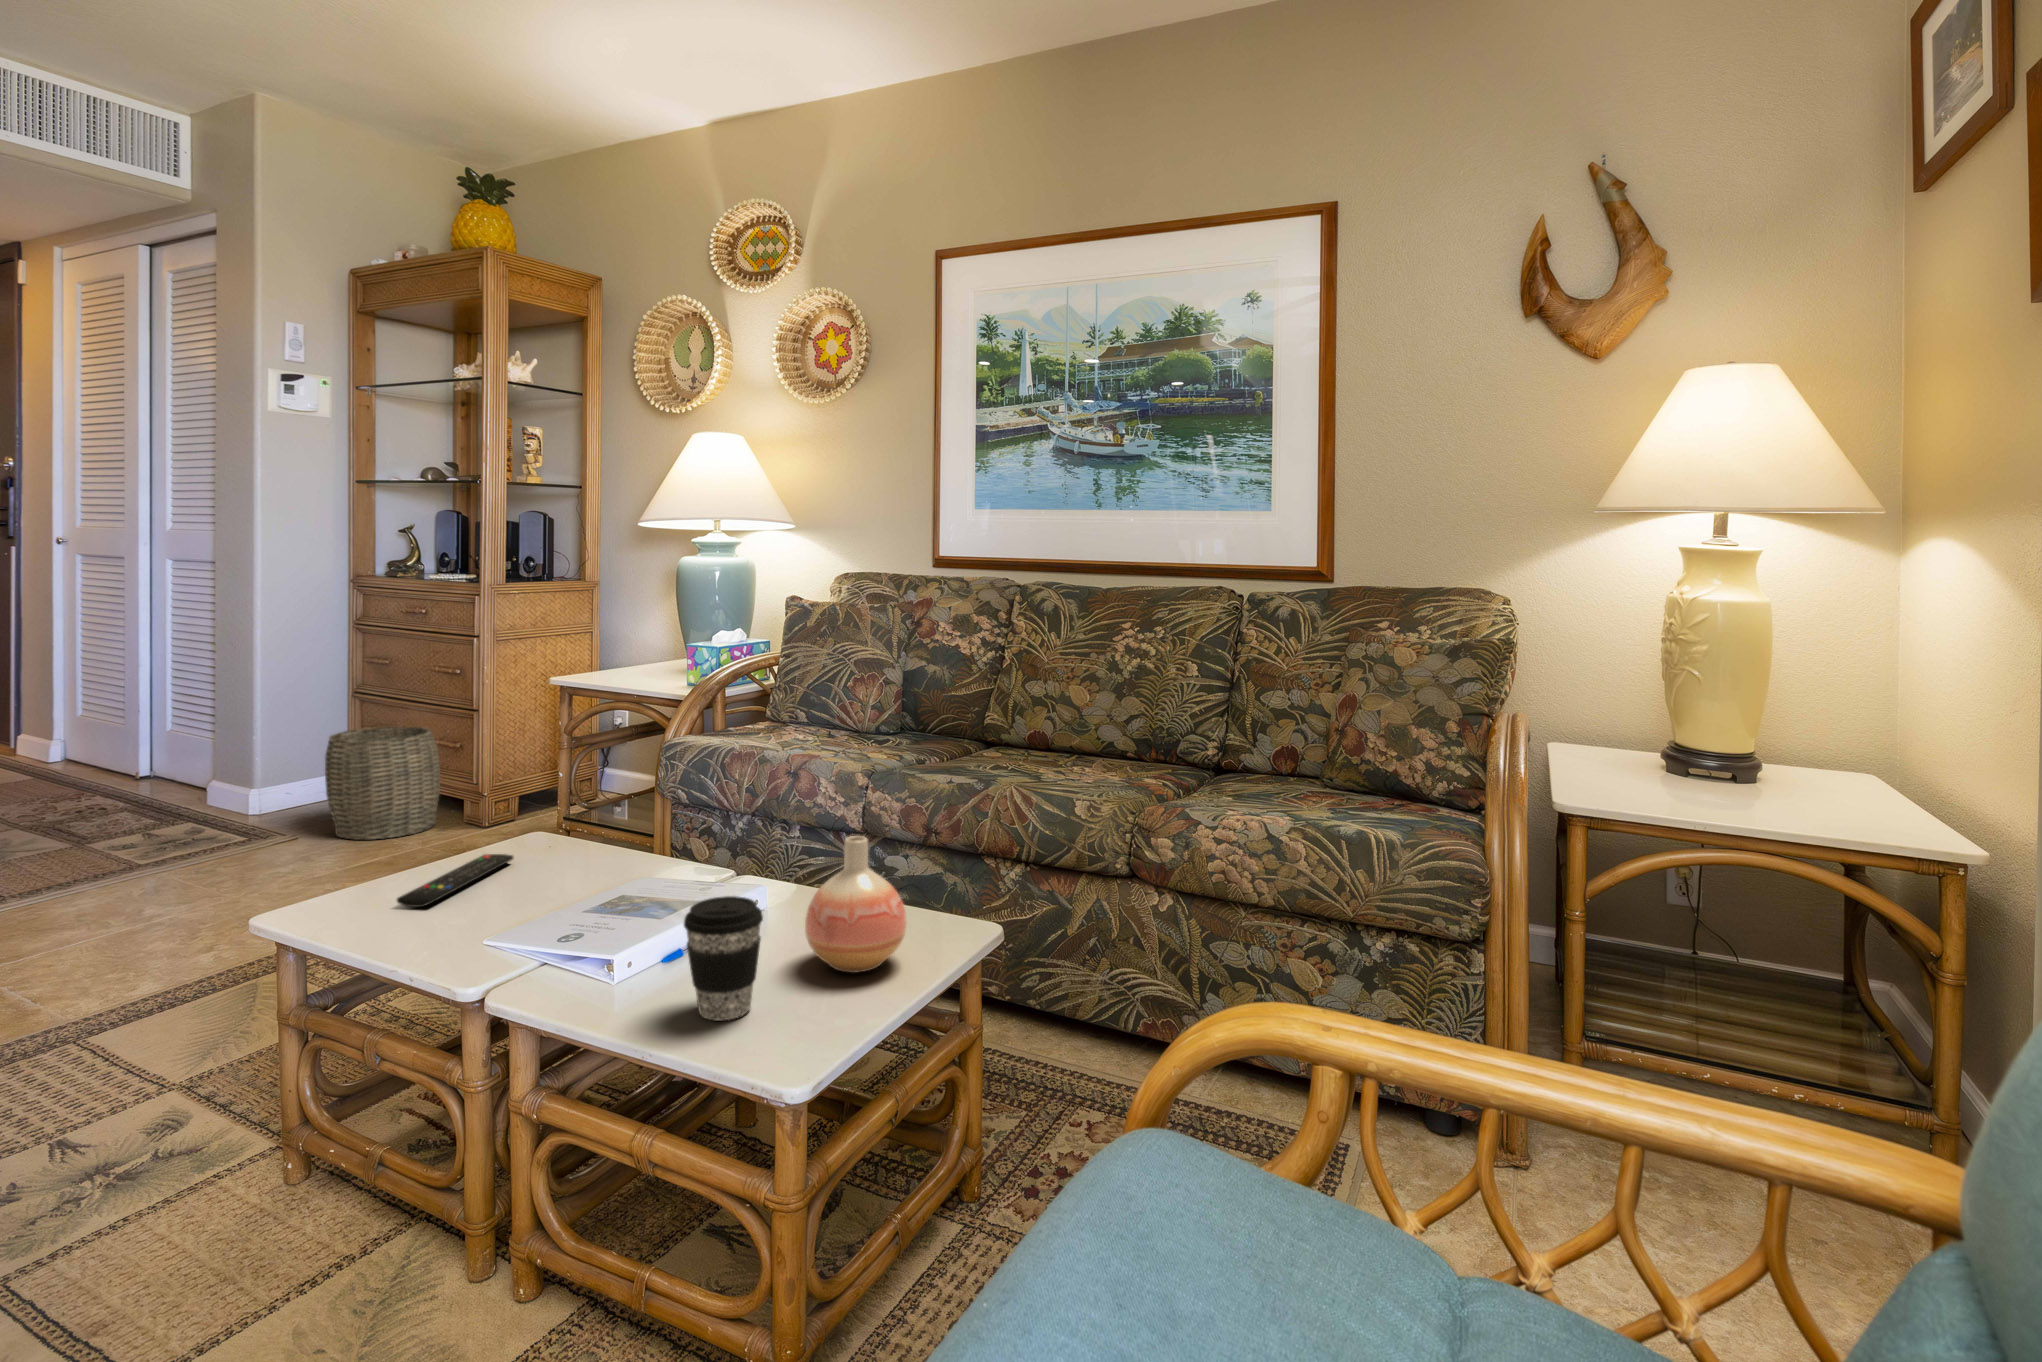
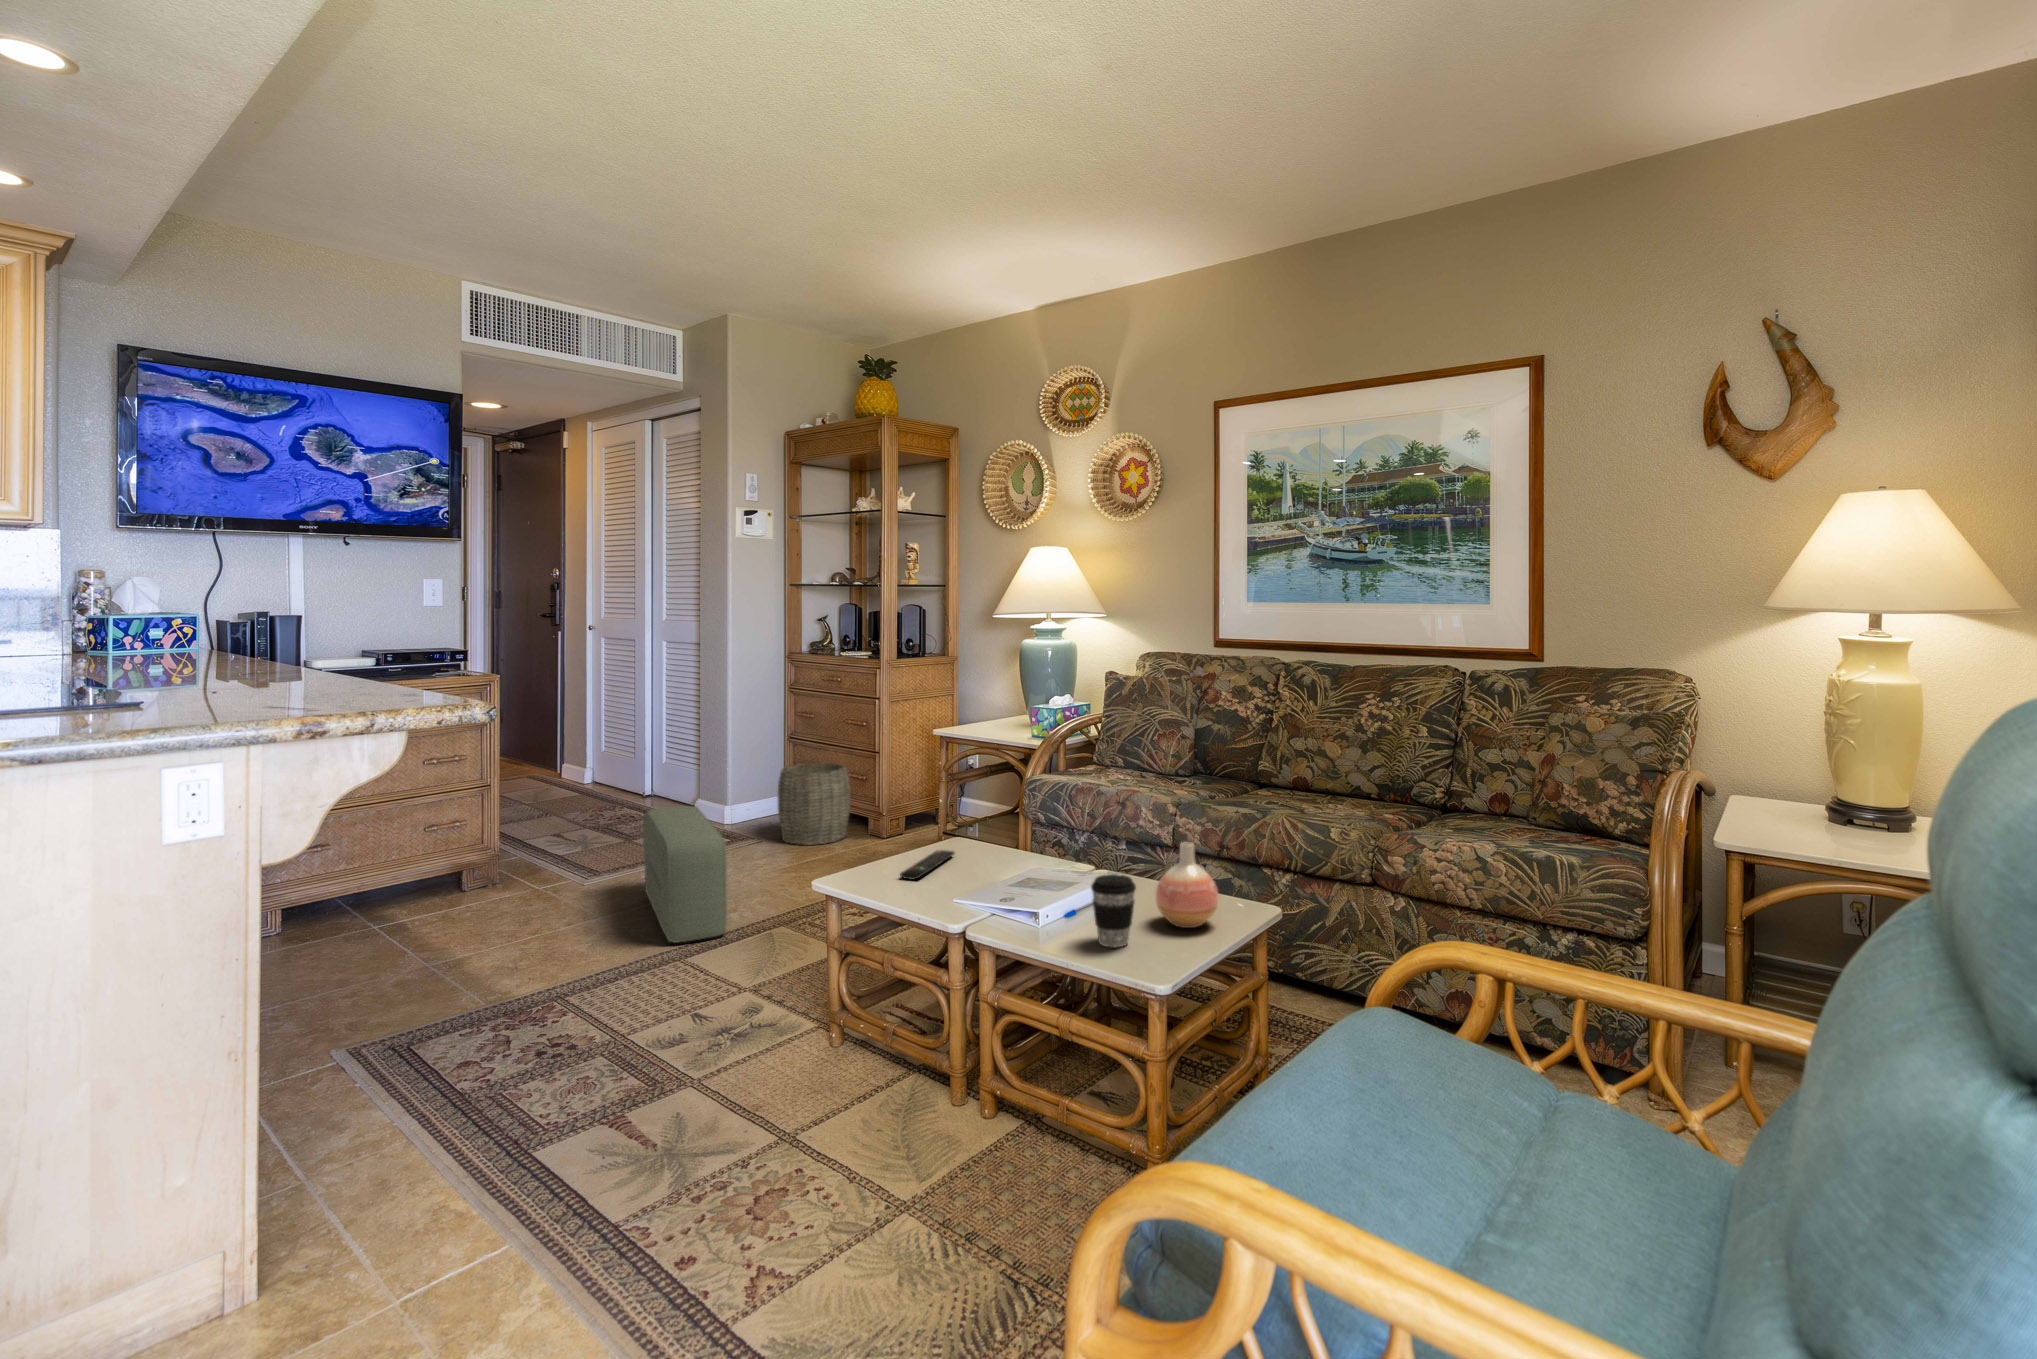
pouf: none [42,793,176,1009] -> present [643,806,727,942]

